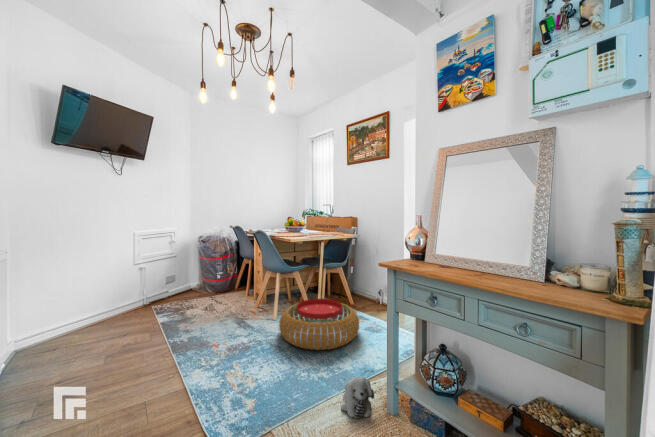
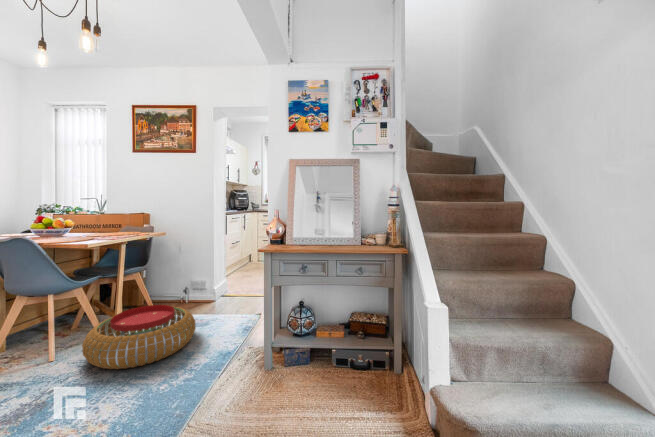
plush toy: present [341,377,374,418] -> none [219,352,255,390]

